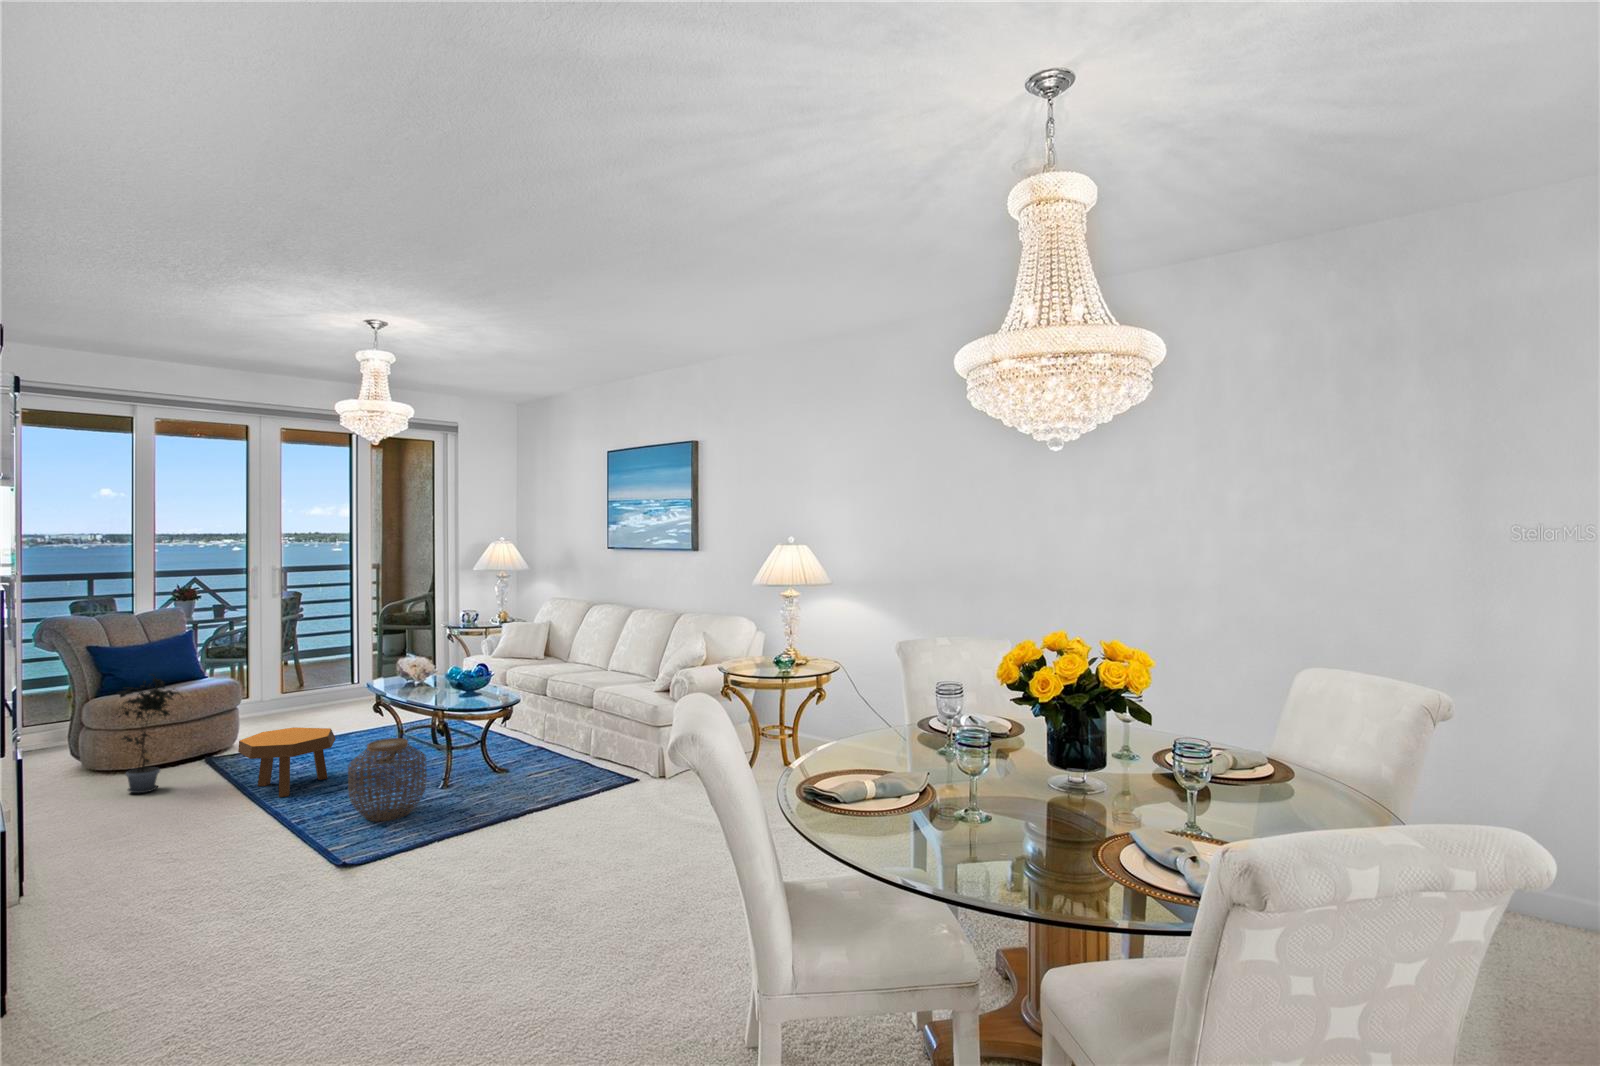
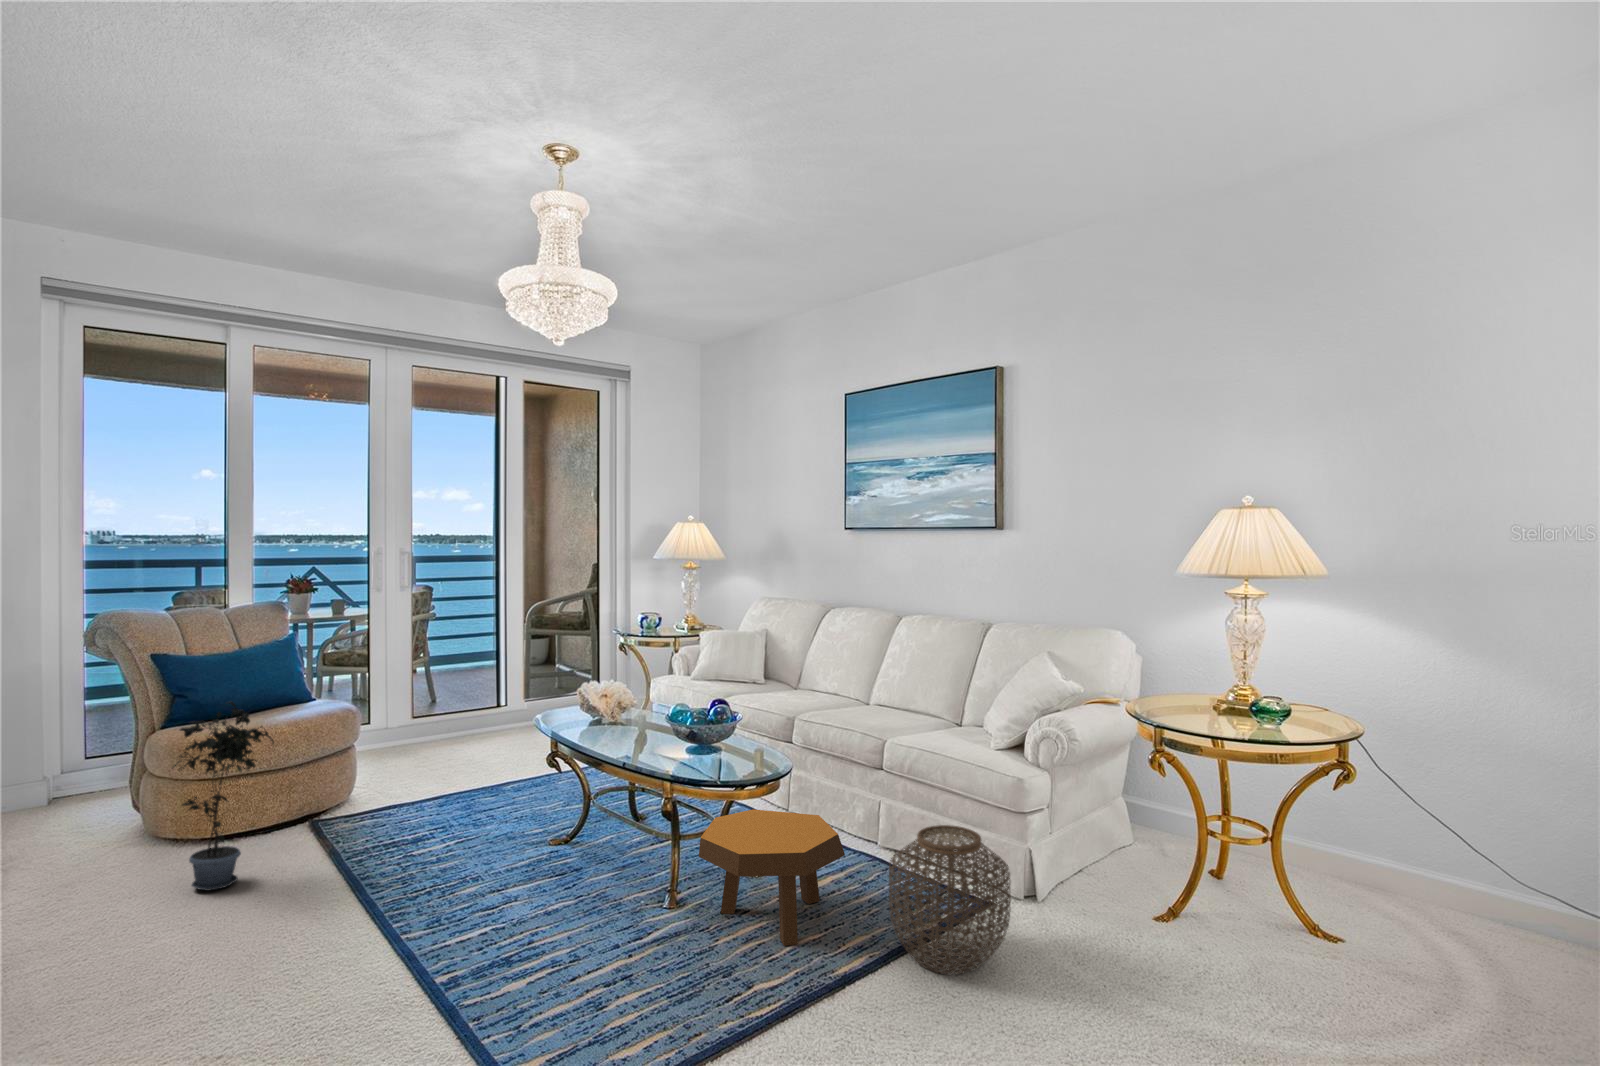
footstool: present [238,727,336,797] -> present [699,809,845,946]
woven basket: present [348,738,426,822] -> present [889,825,1010,975]

